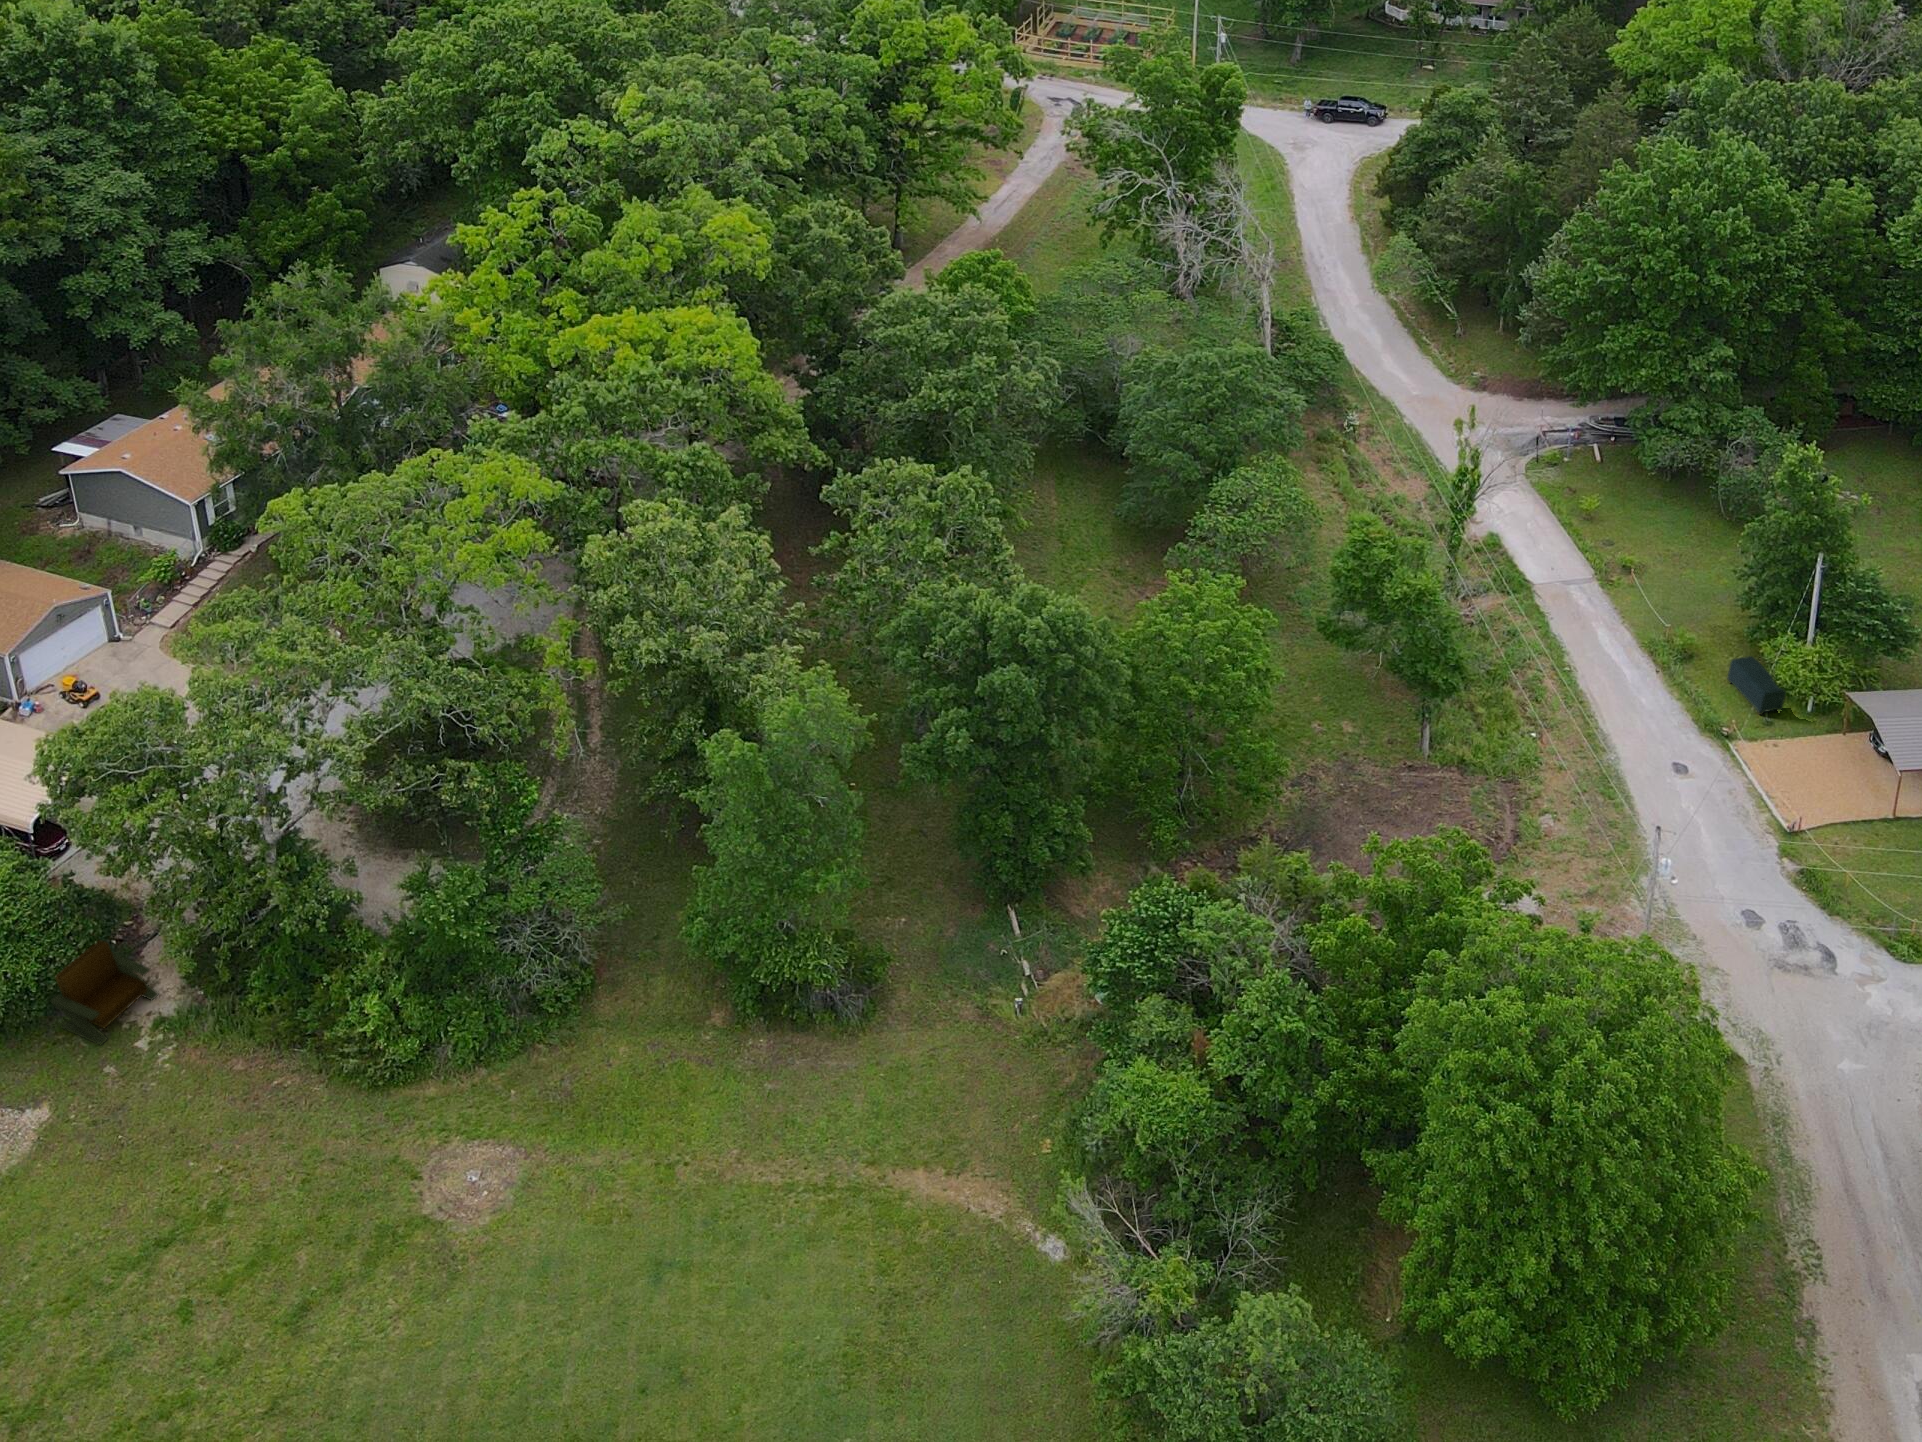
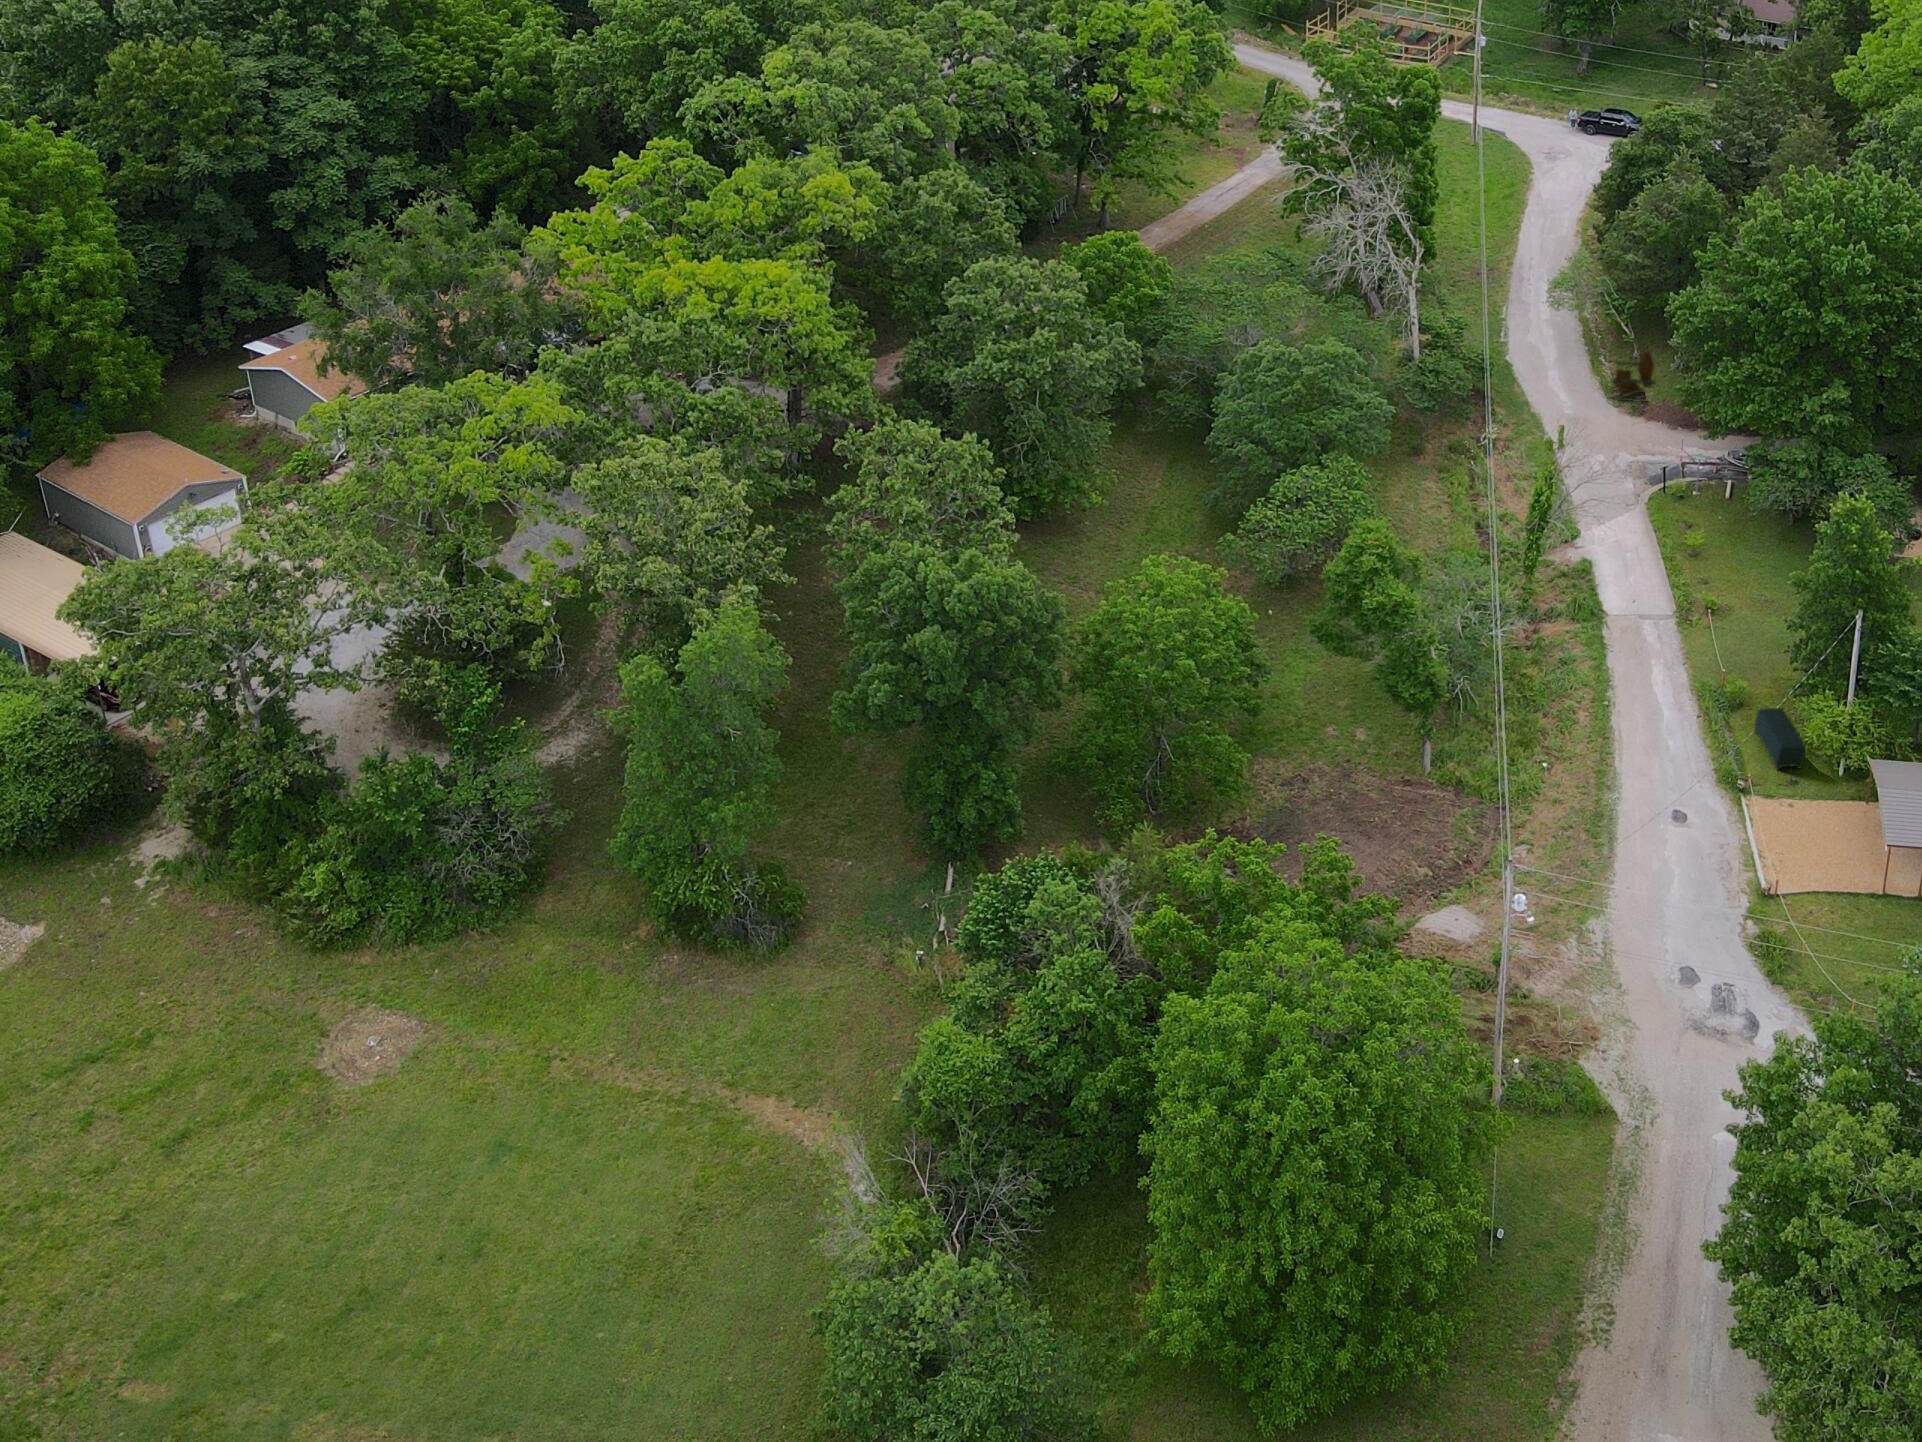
lounge chair: present [51,940,158,1045] -> present [1613,351,1656,402]

